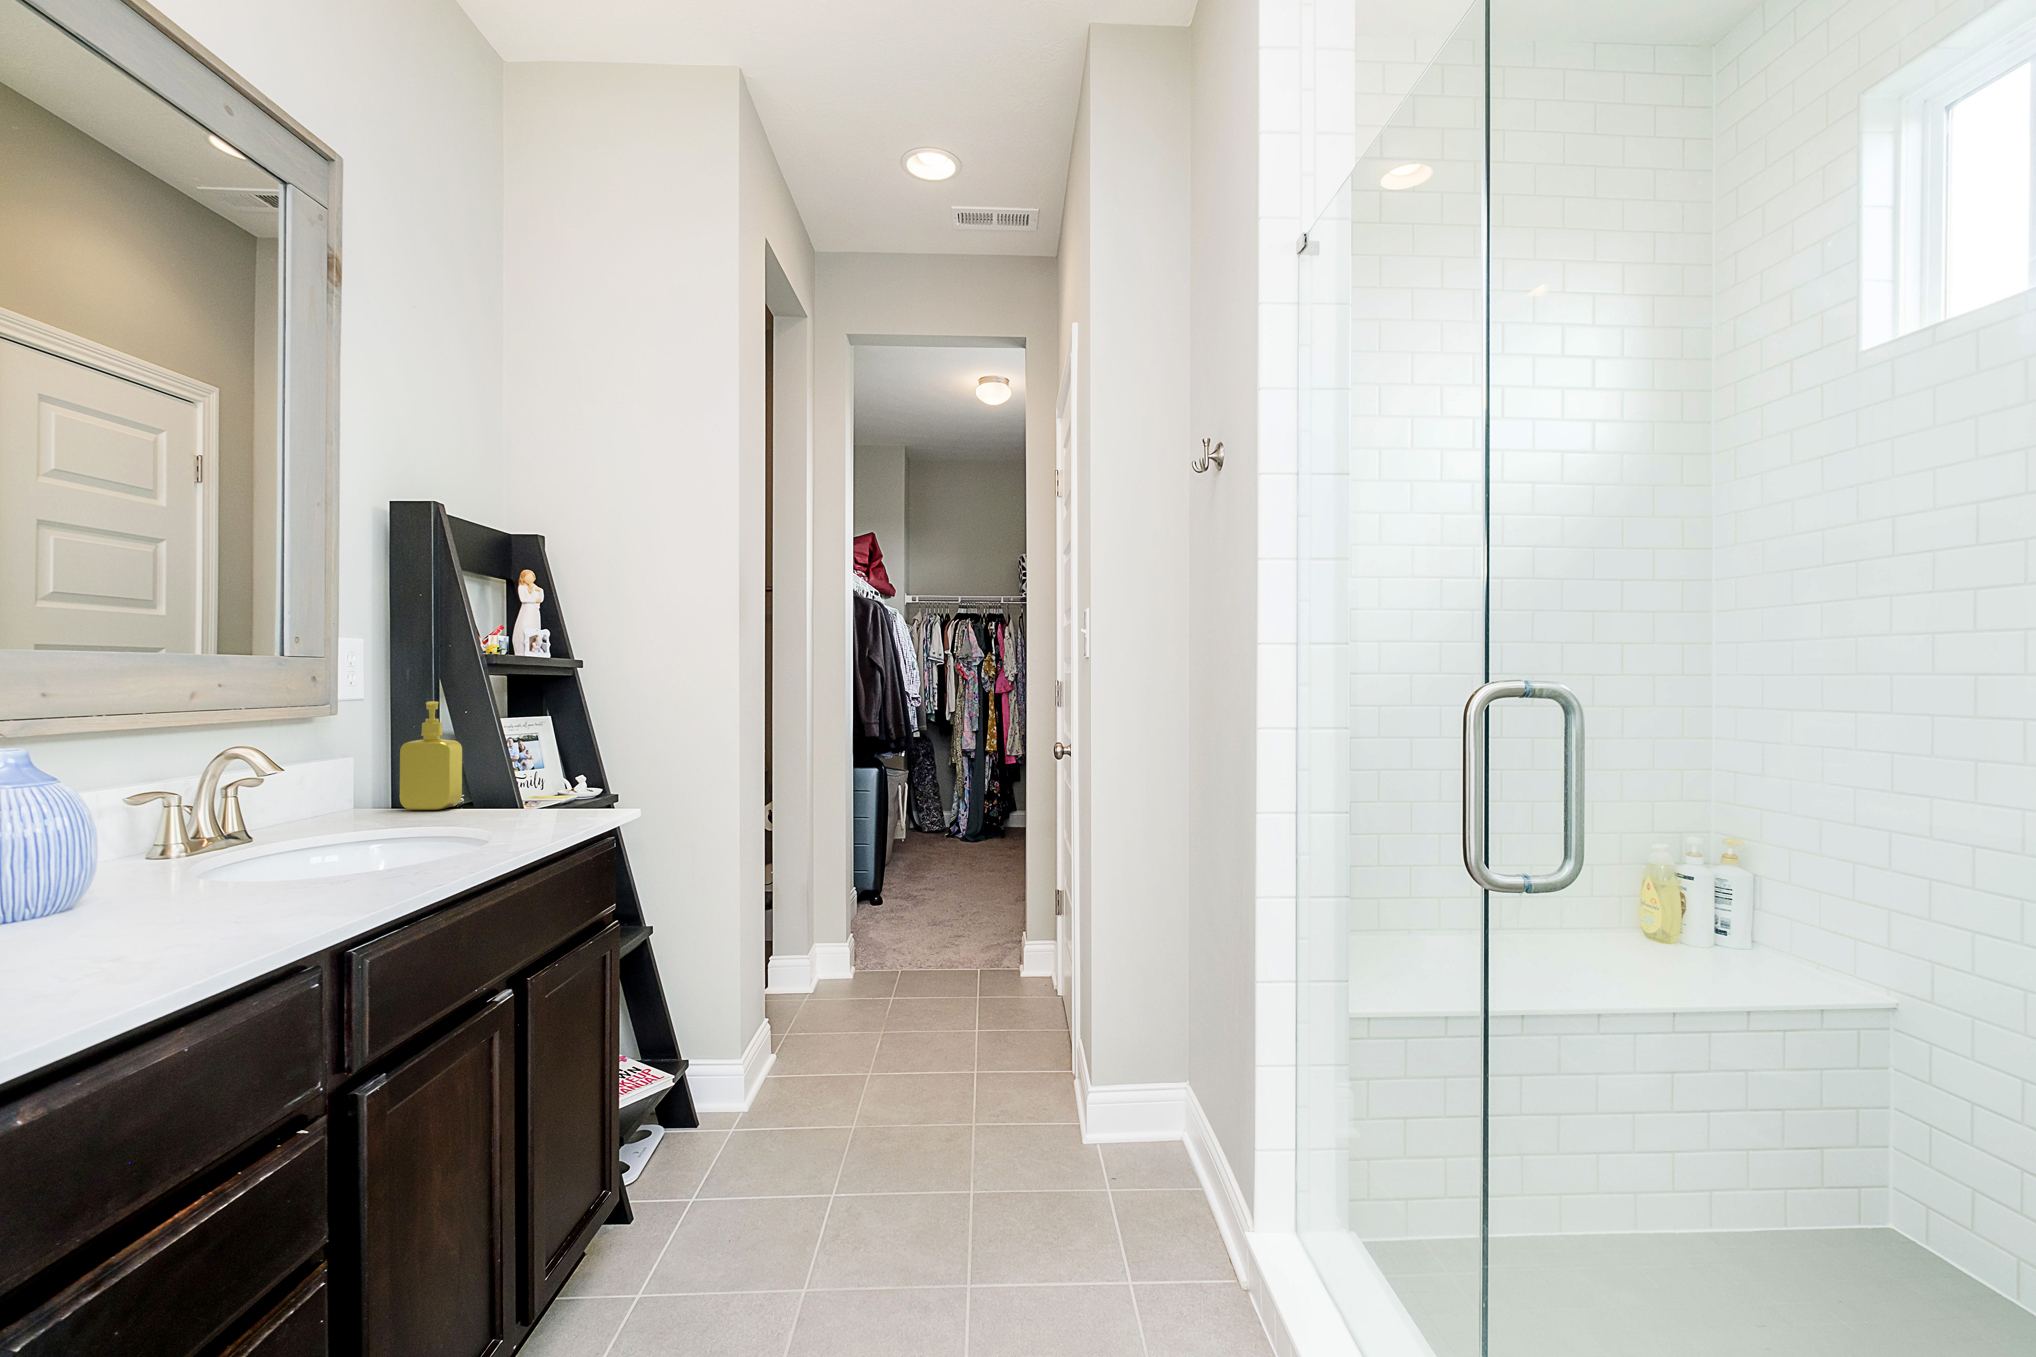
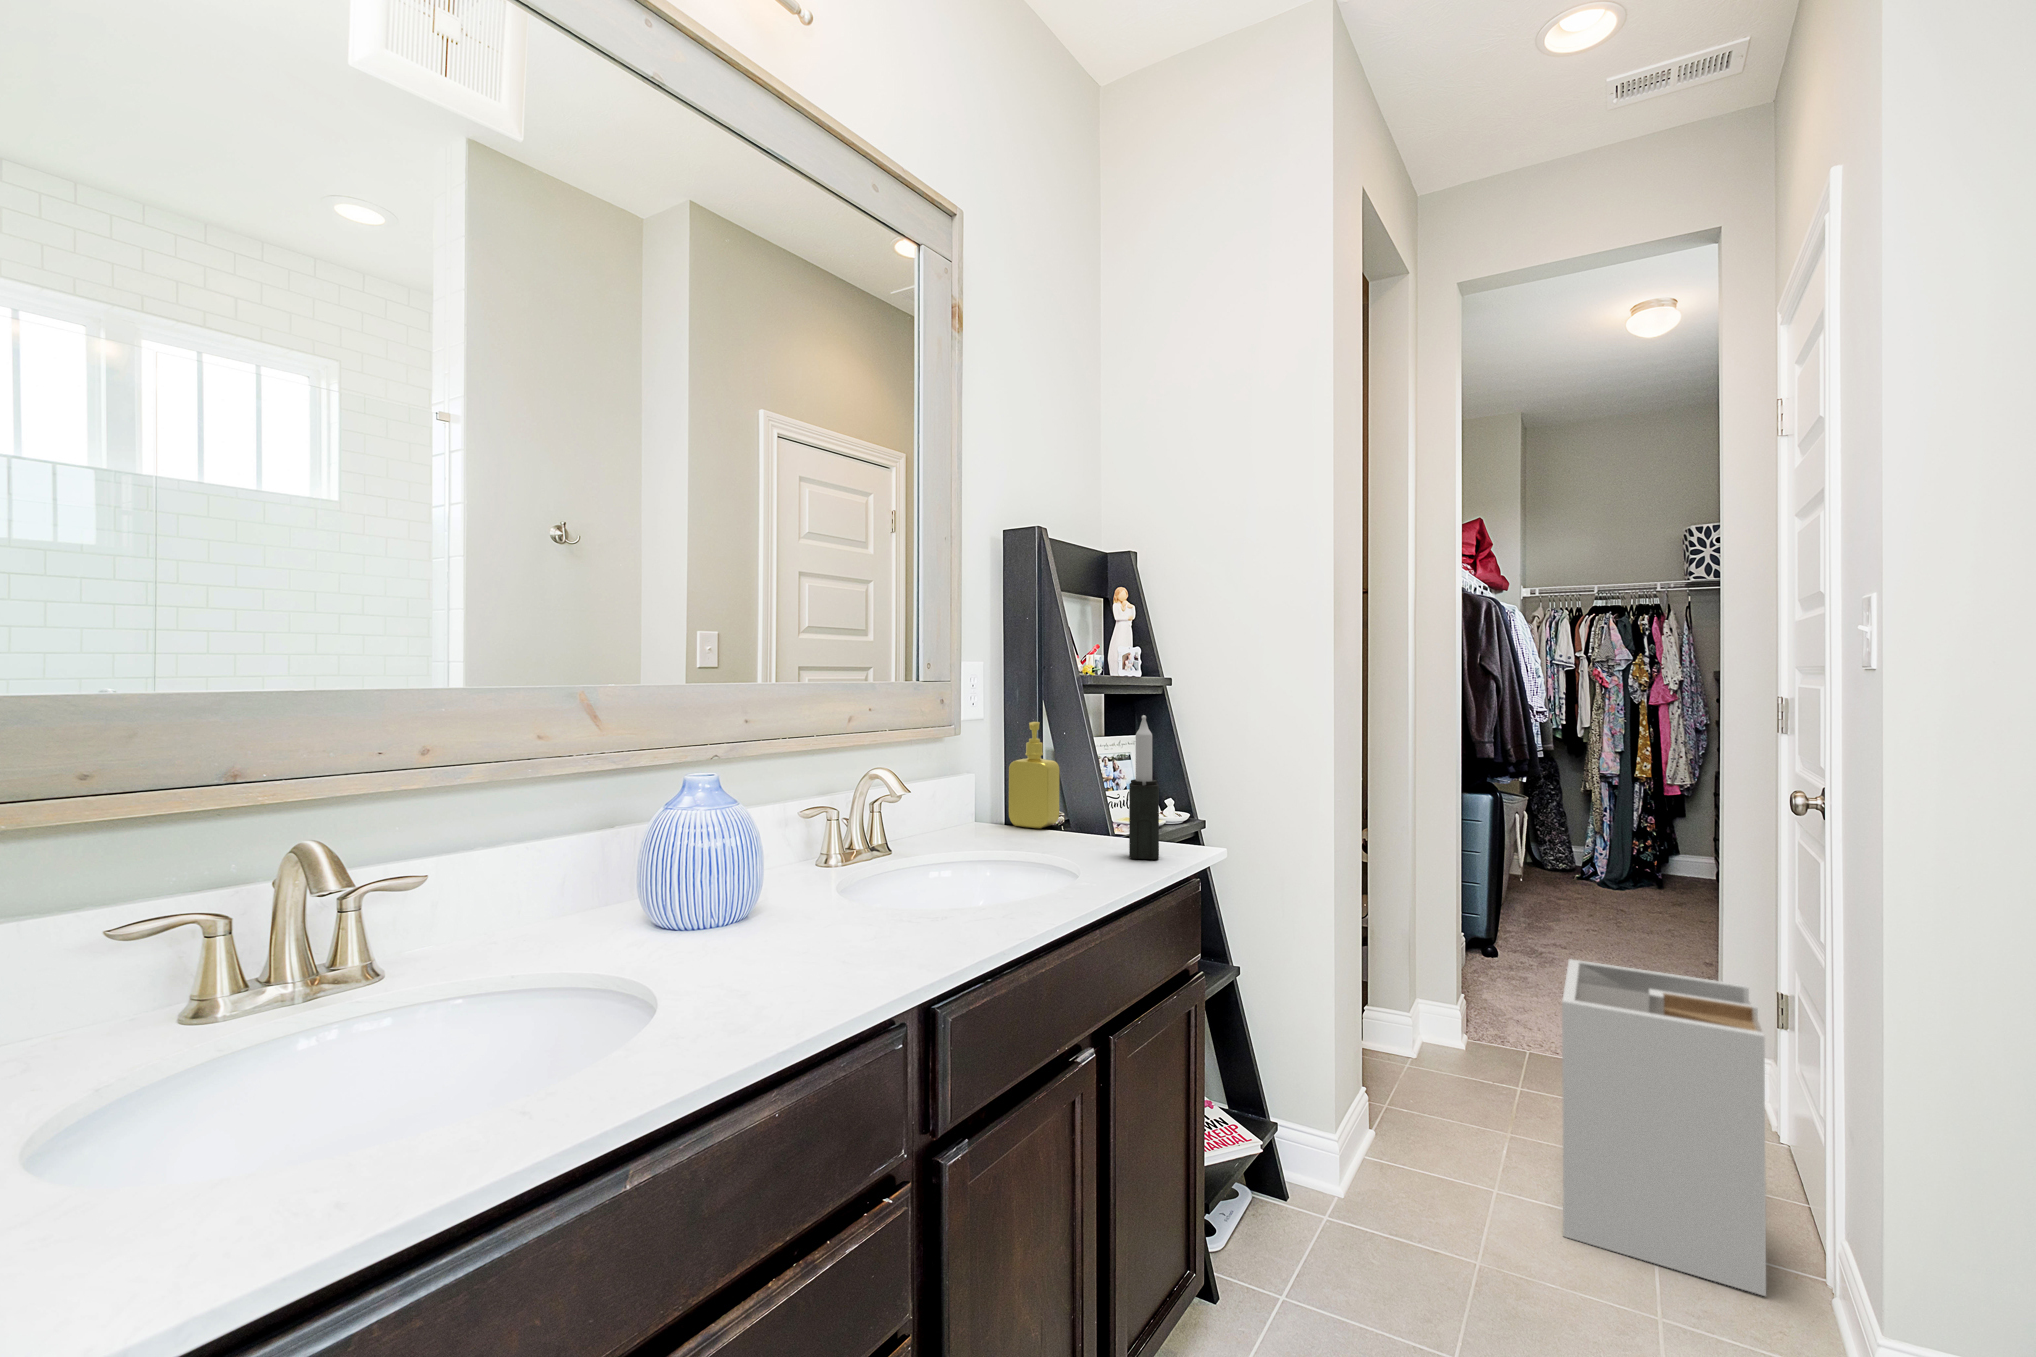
candle: none [544,689,574,823] -> present [1129,715,1159,859]
laundry hamper: none [911,880,1030,1088] -> present [1562,959,1766,1296]

